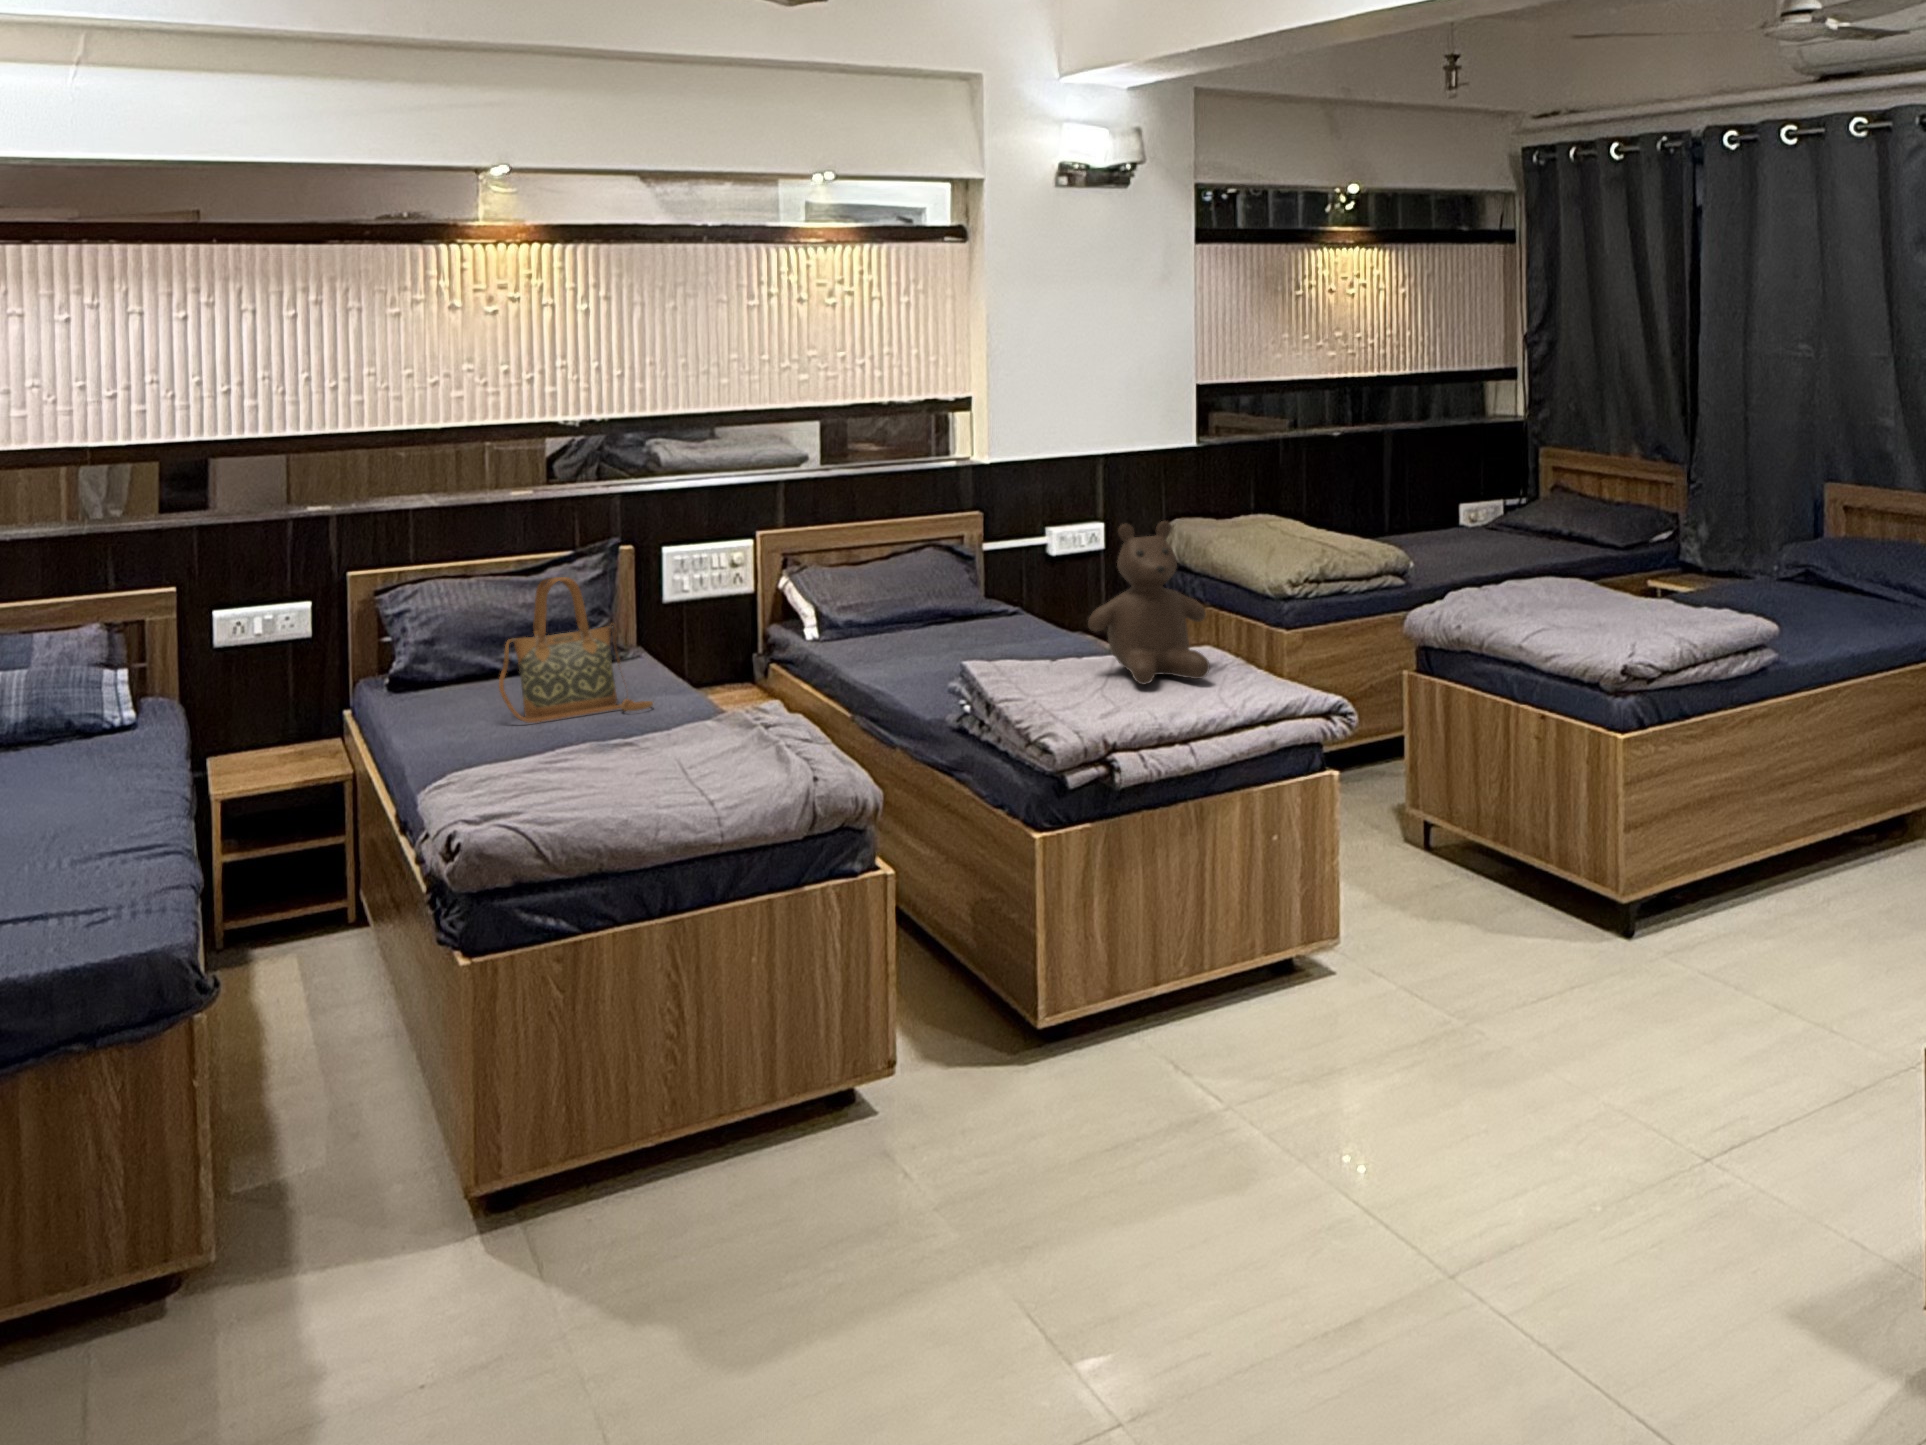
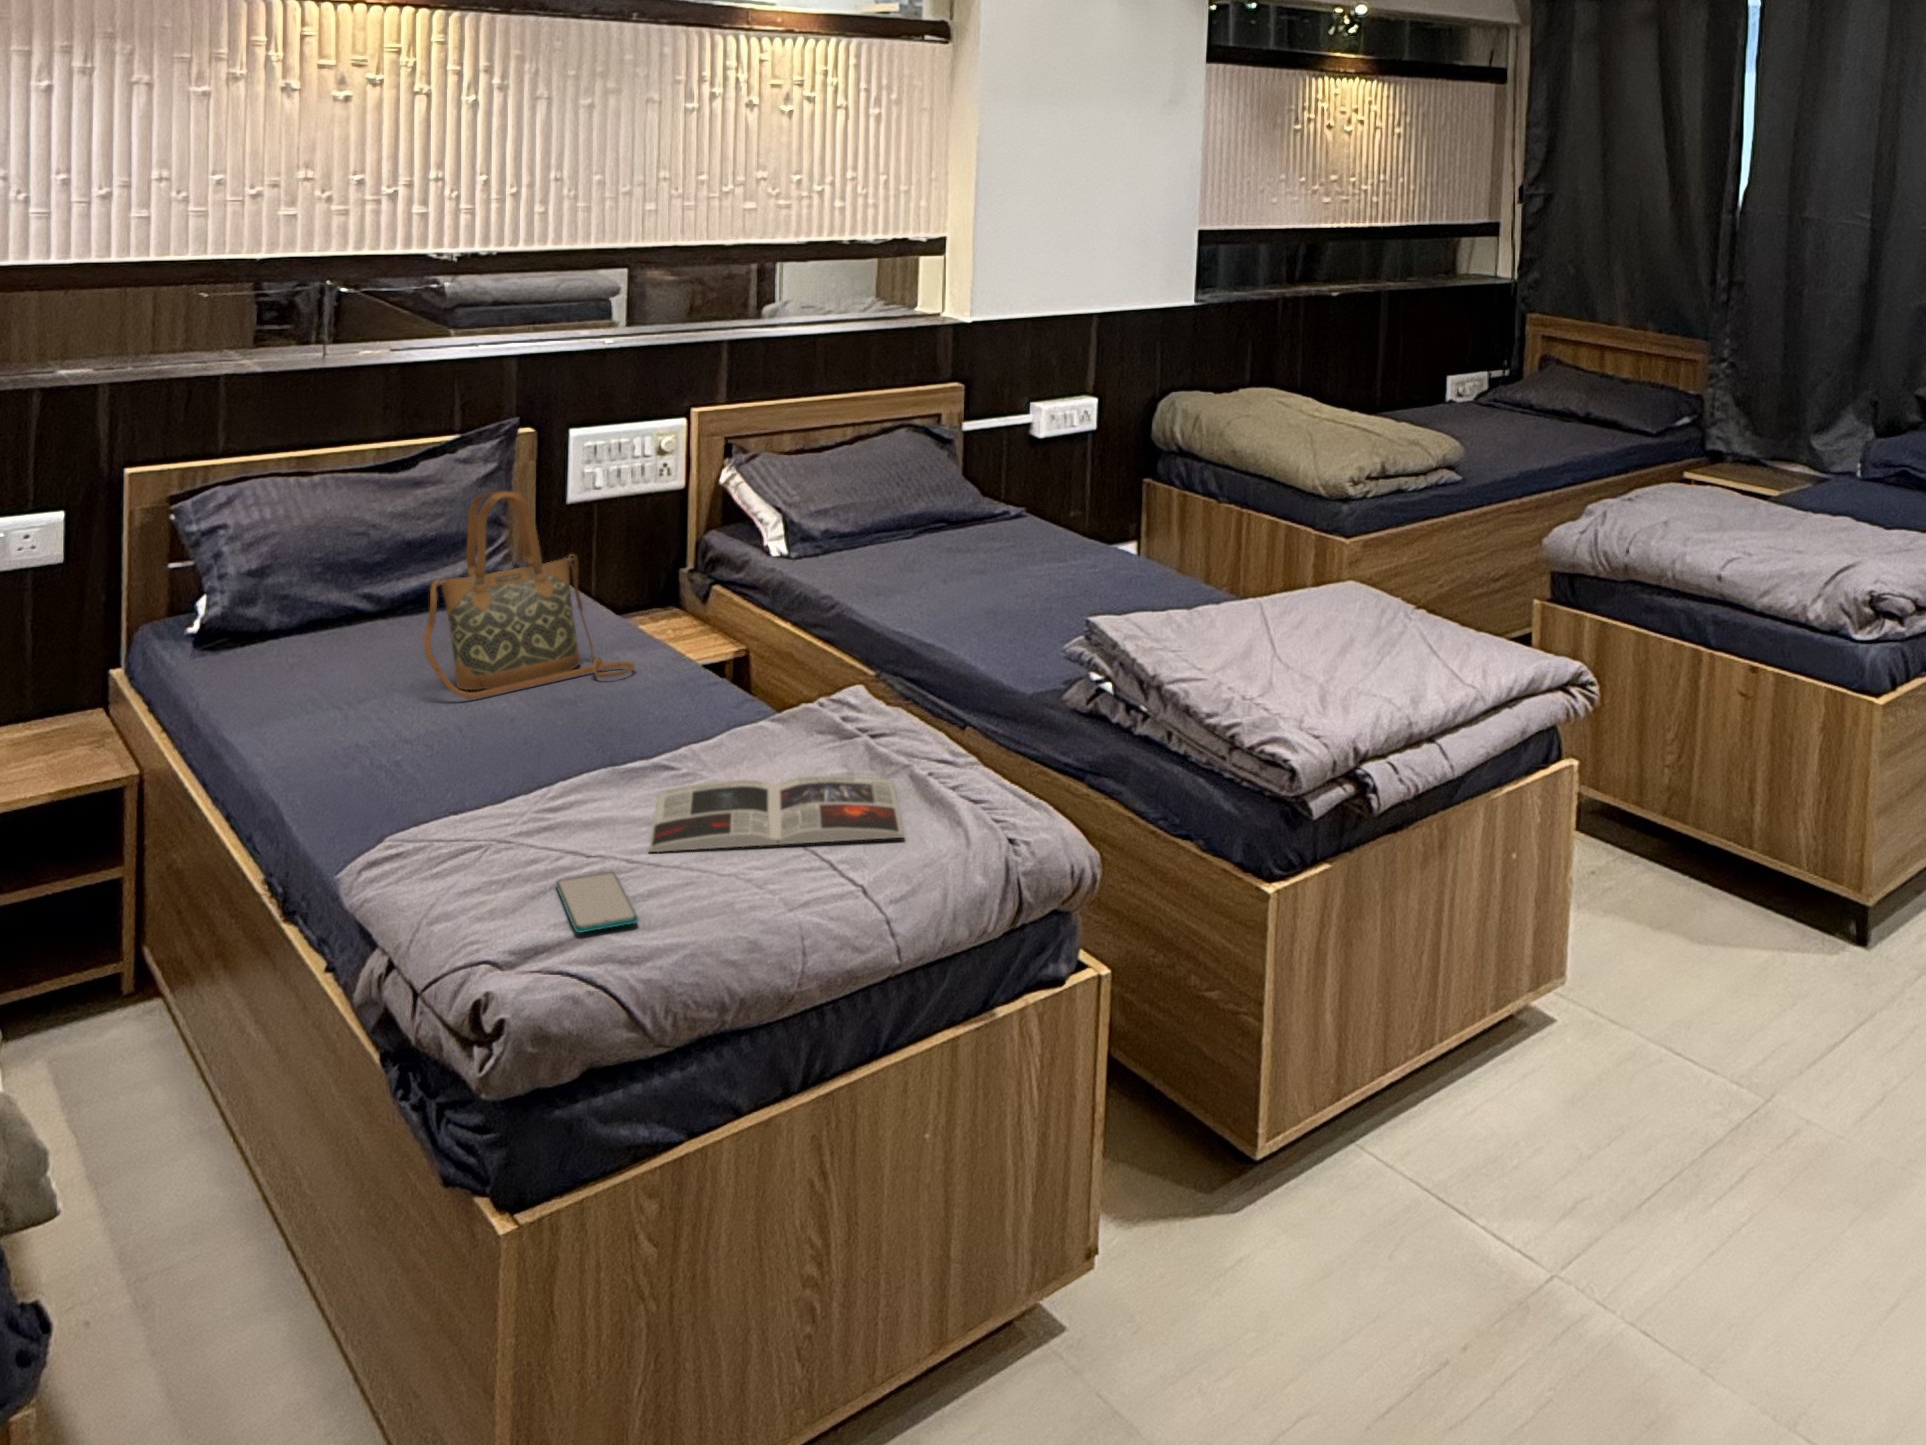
teddy bear: present [1088,521,1210,684] -> none [1262,437,1423,658]
magazine: none [566,747,754,784] -> present [649,775,904,852]
smartphone: none [492,792,537,818] -> present [556,872,638,933]

